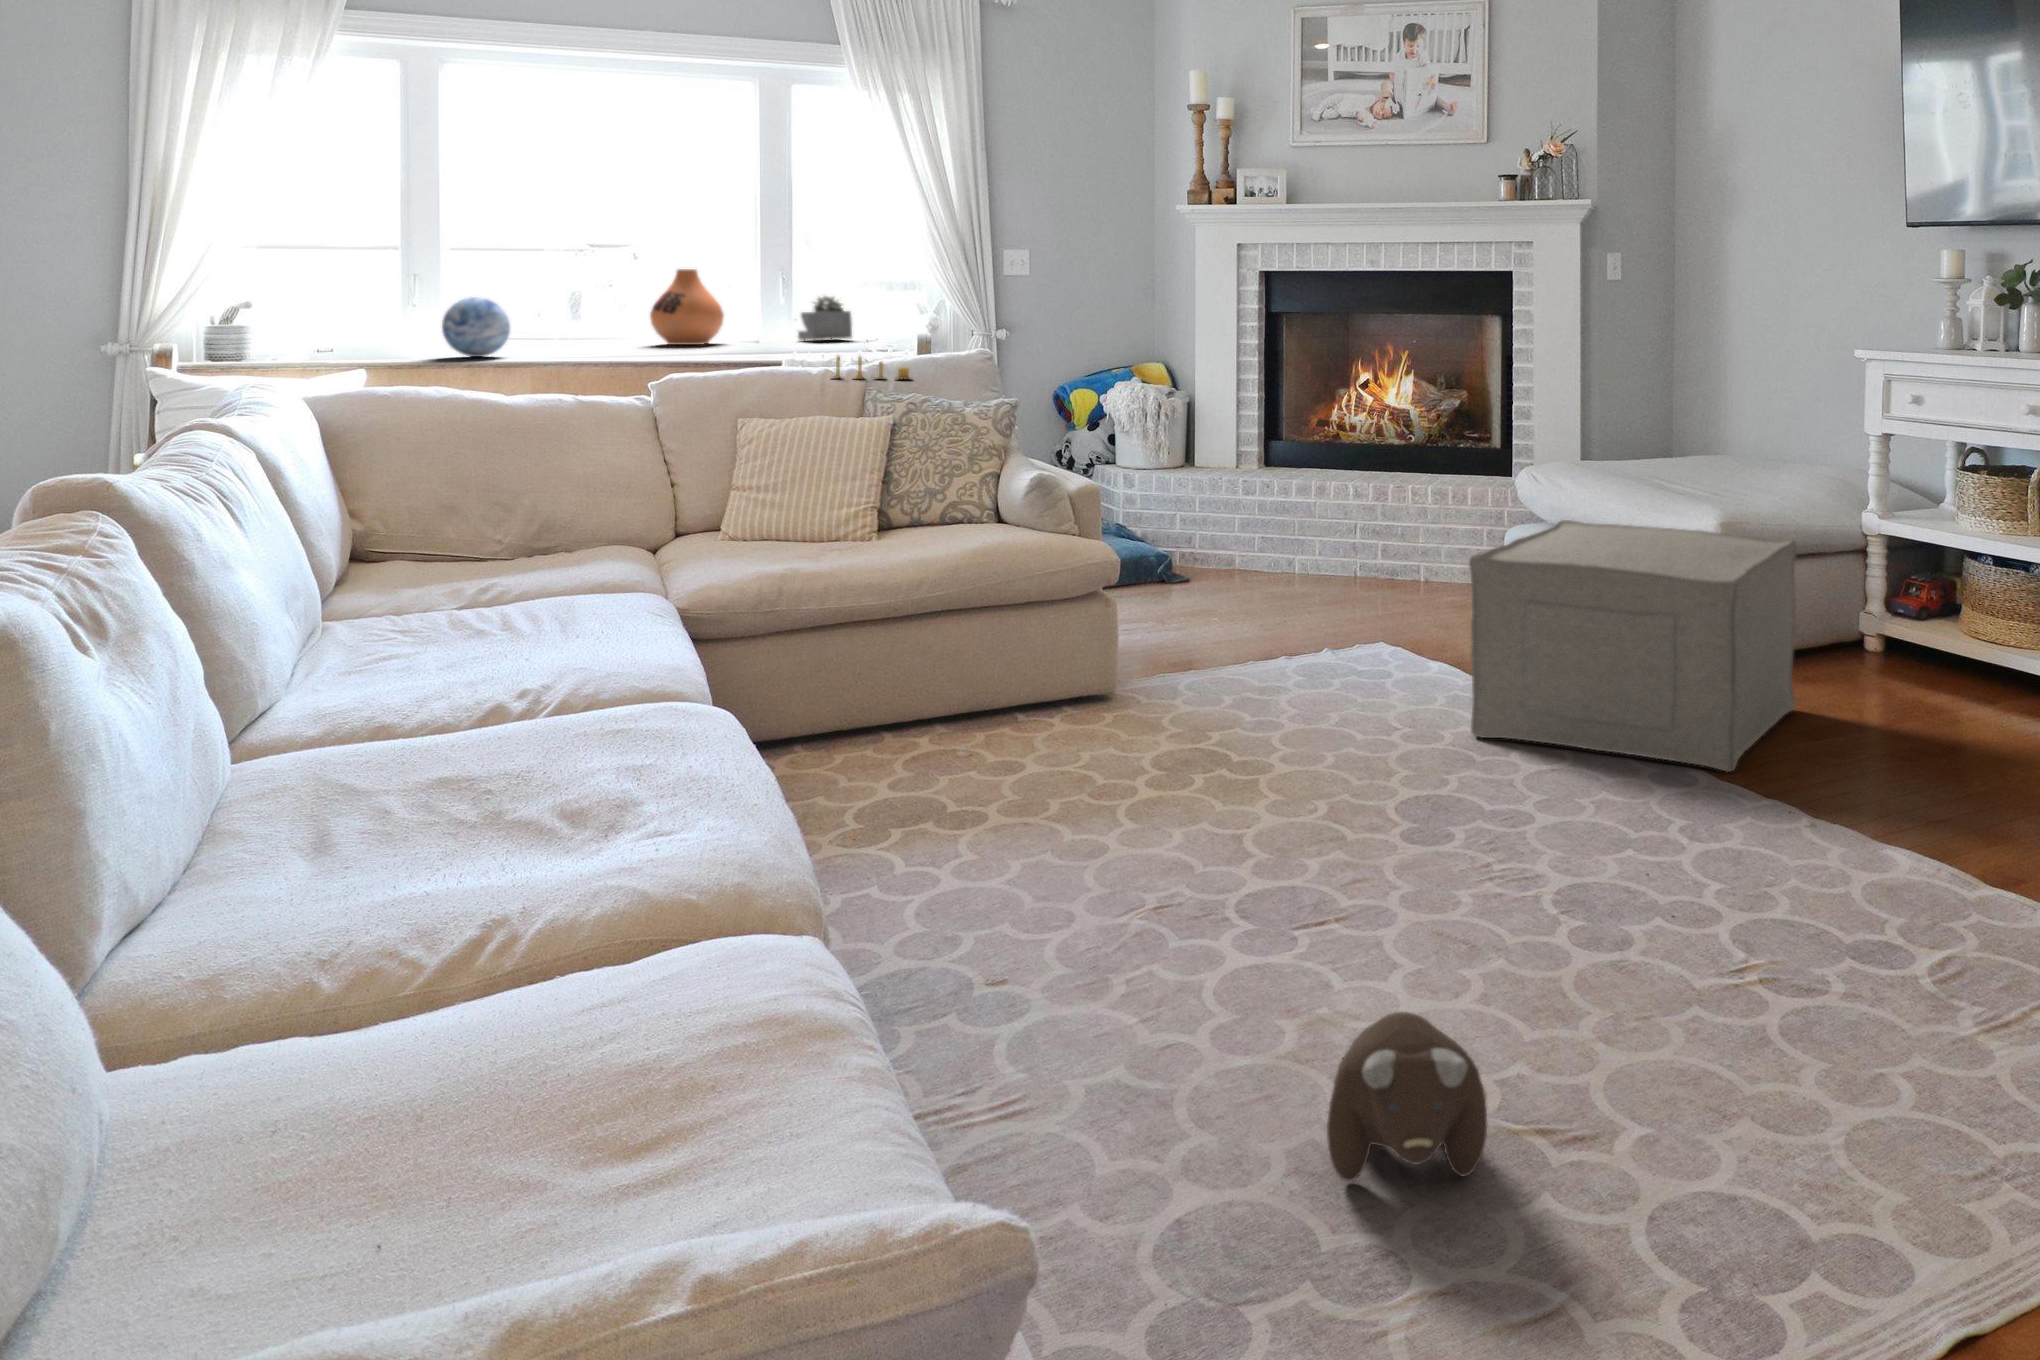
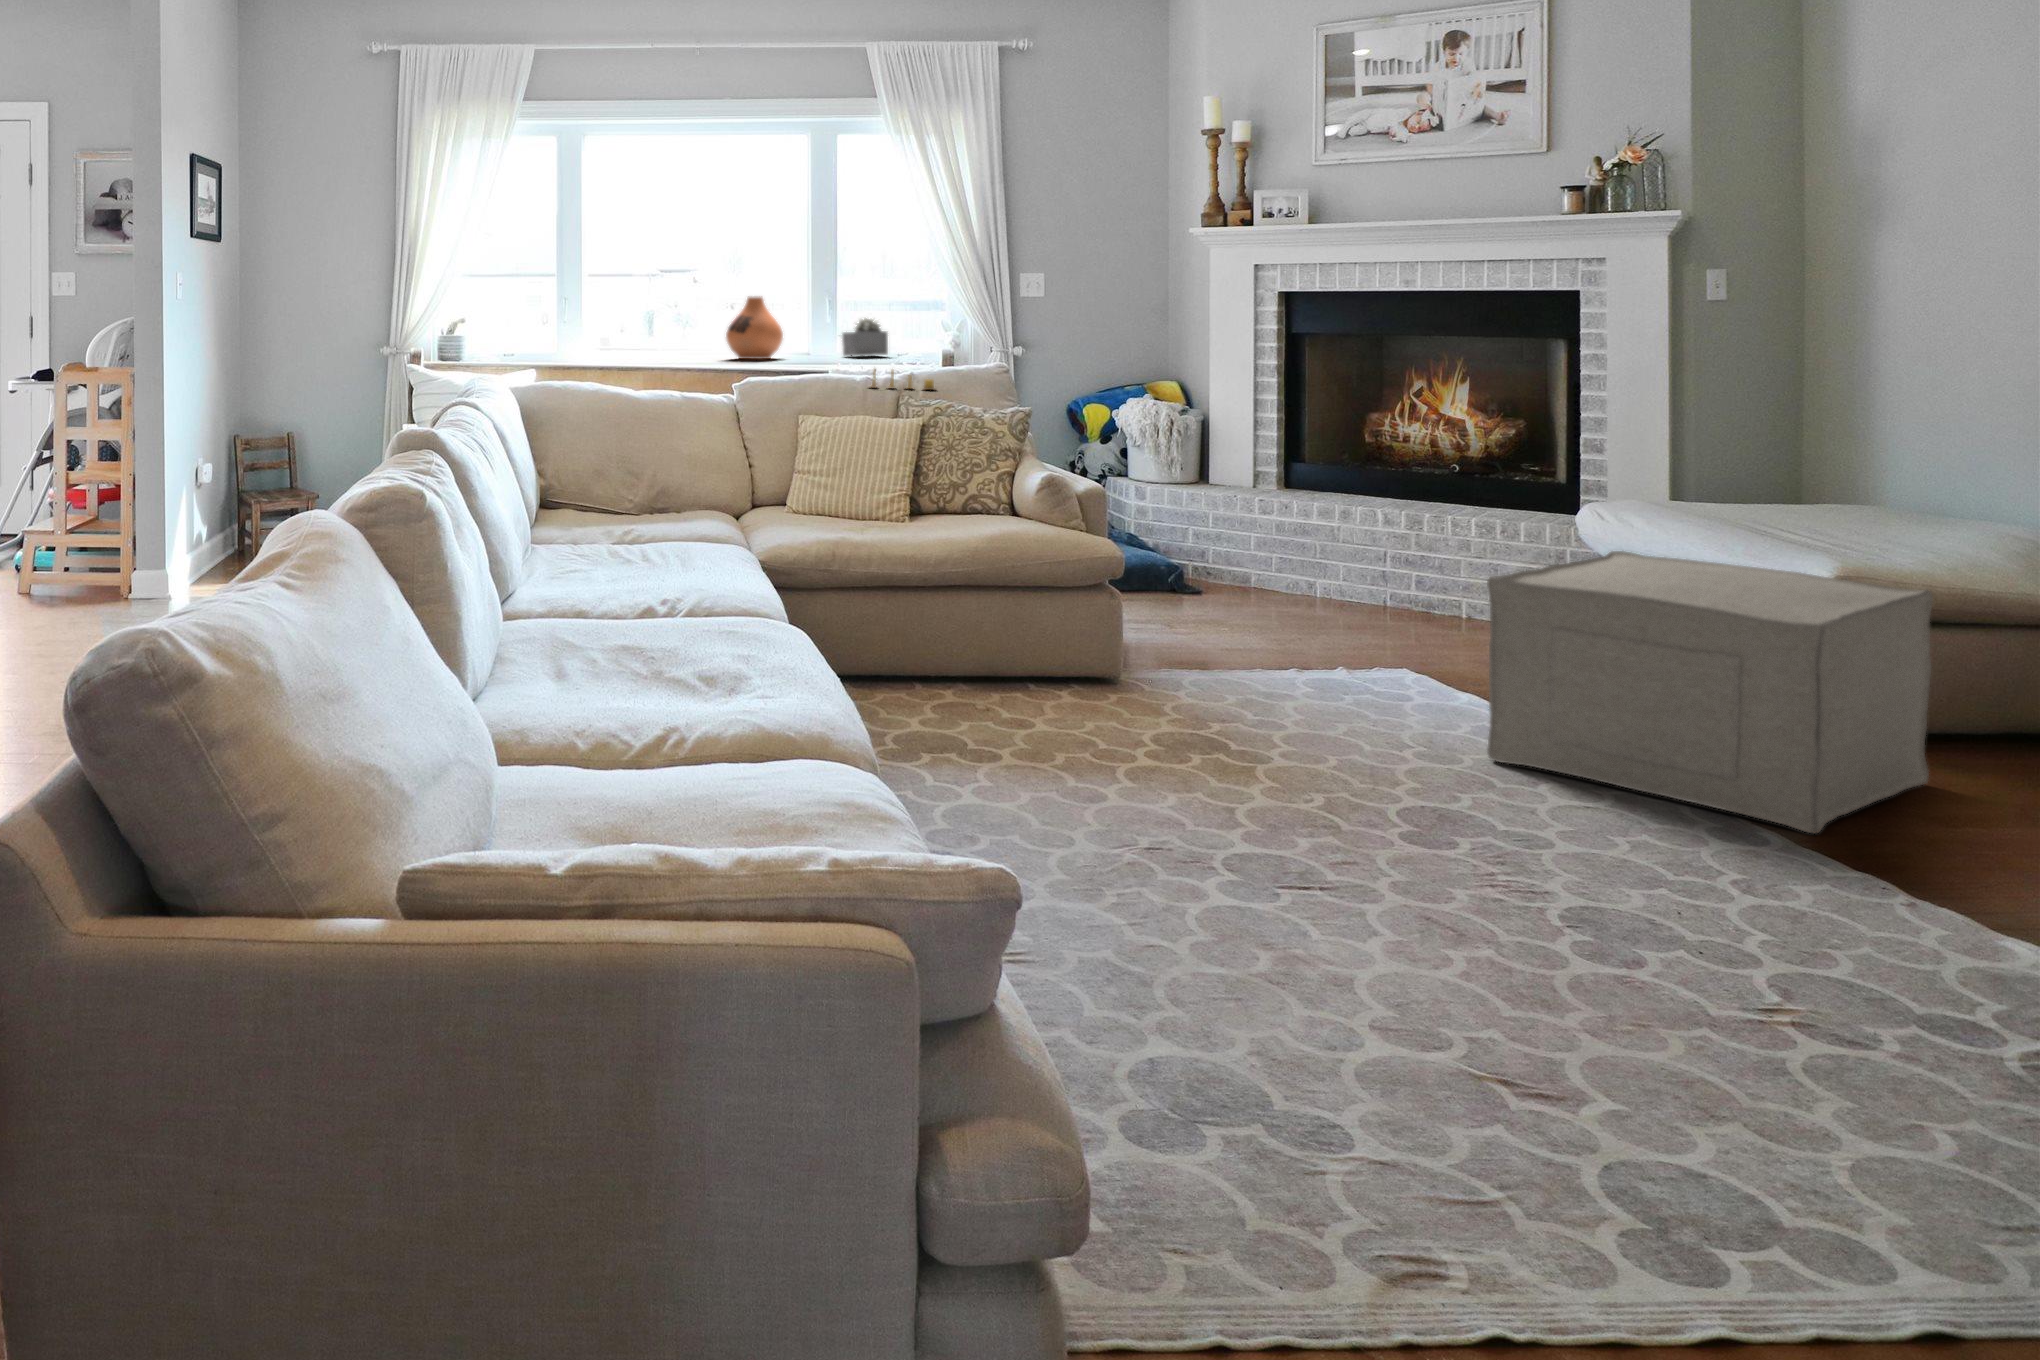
decorative orb: present [442,297,510,357] -> none [578,321,625,367]
plush toy: present [1327,1012,1487,1181] -> none [1263,950,1423,1107]

